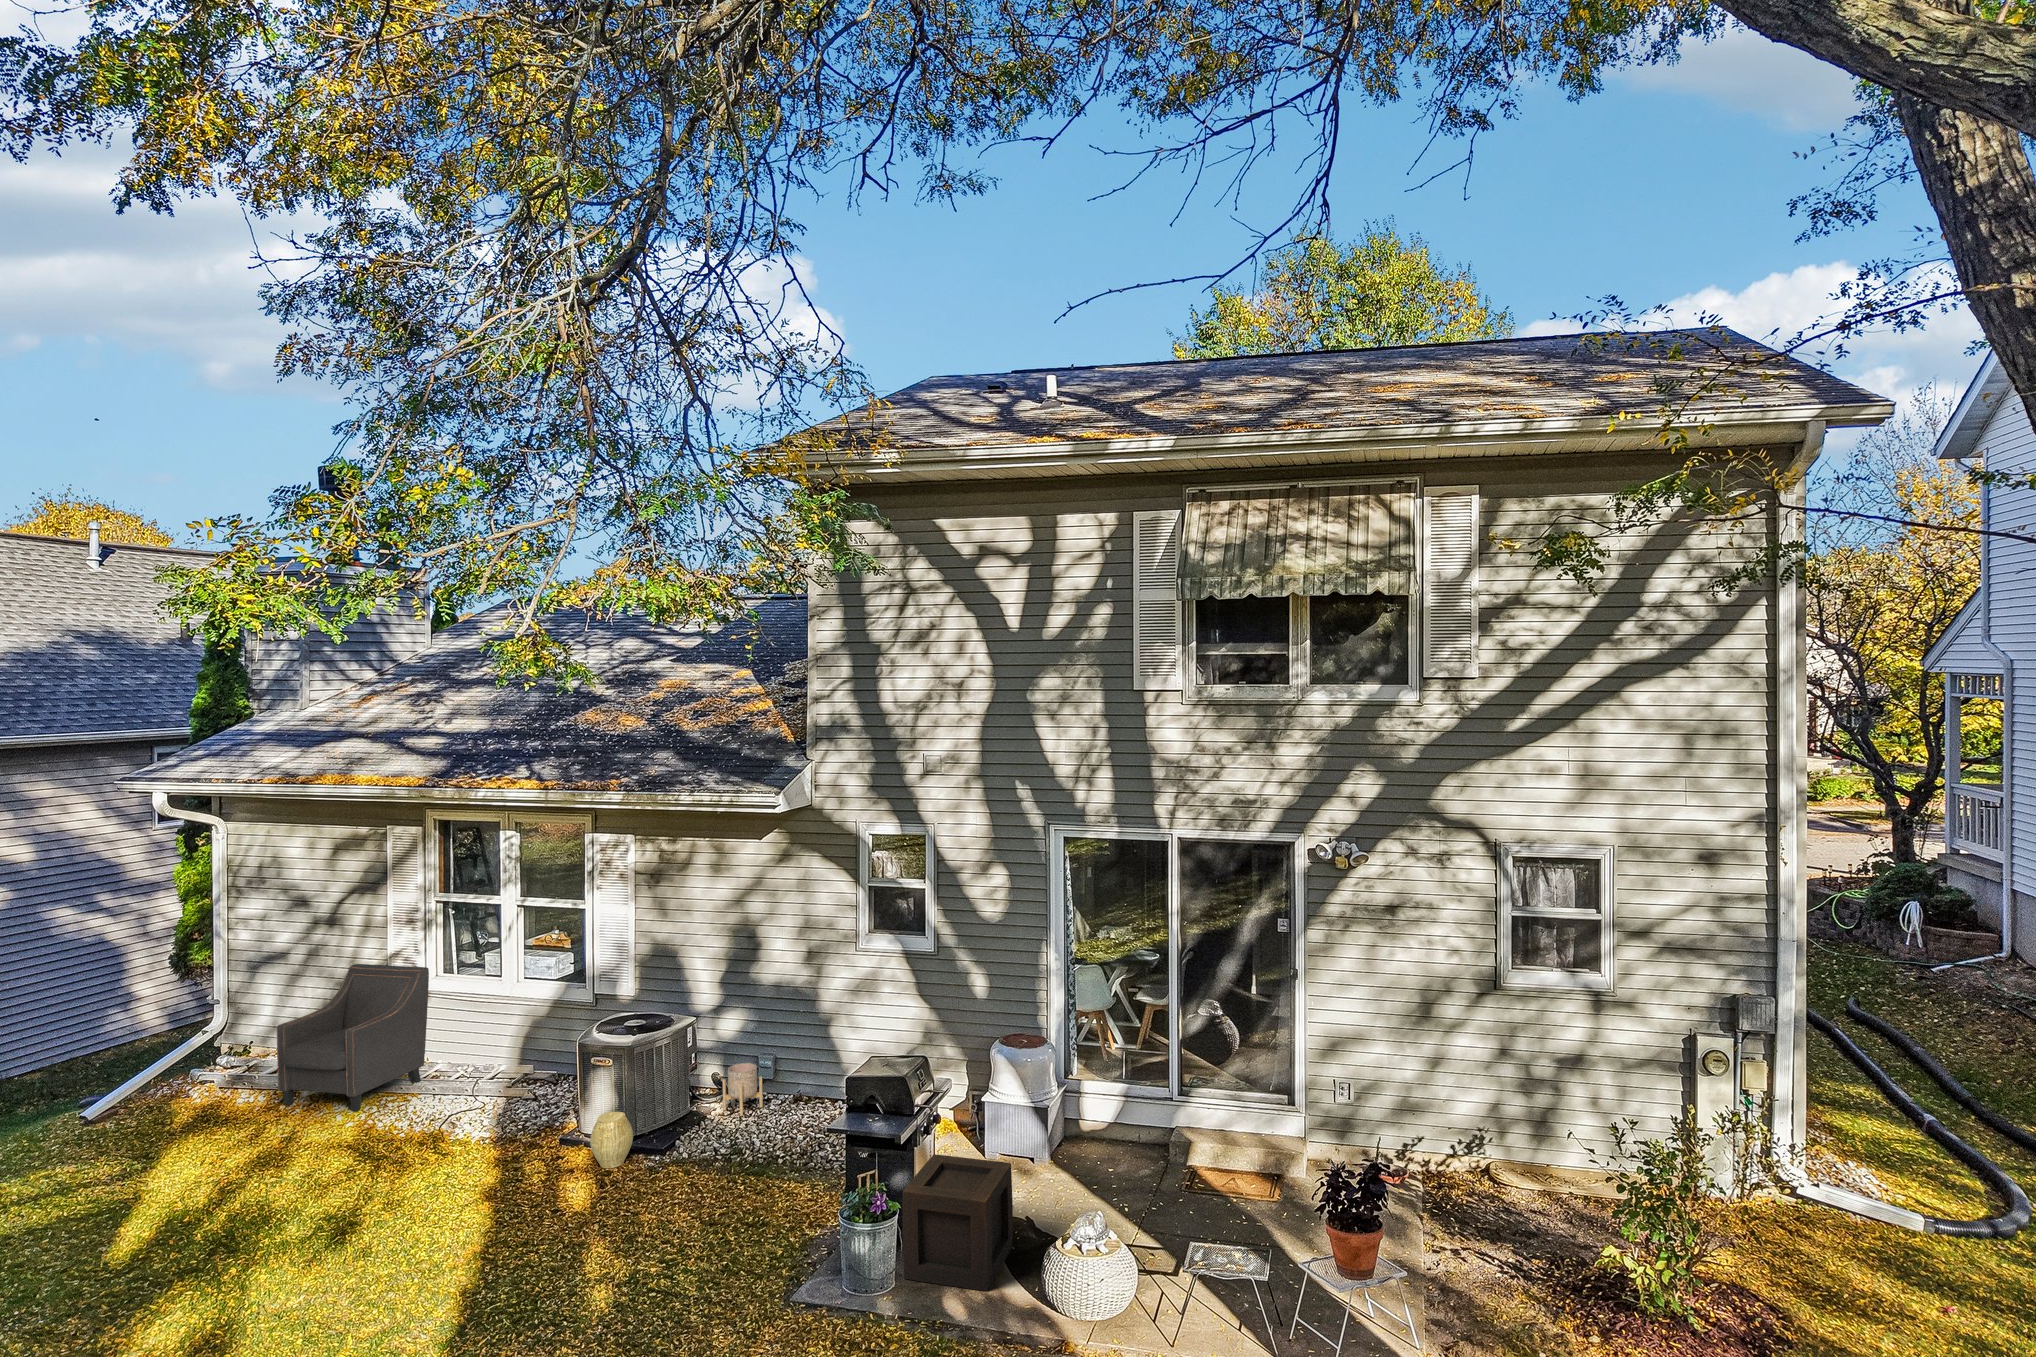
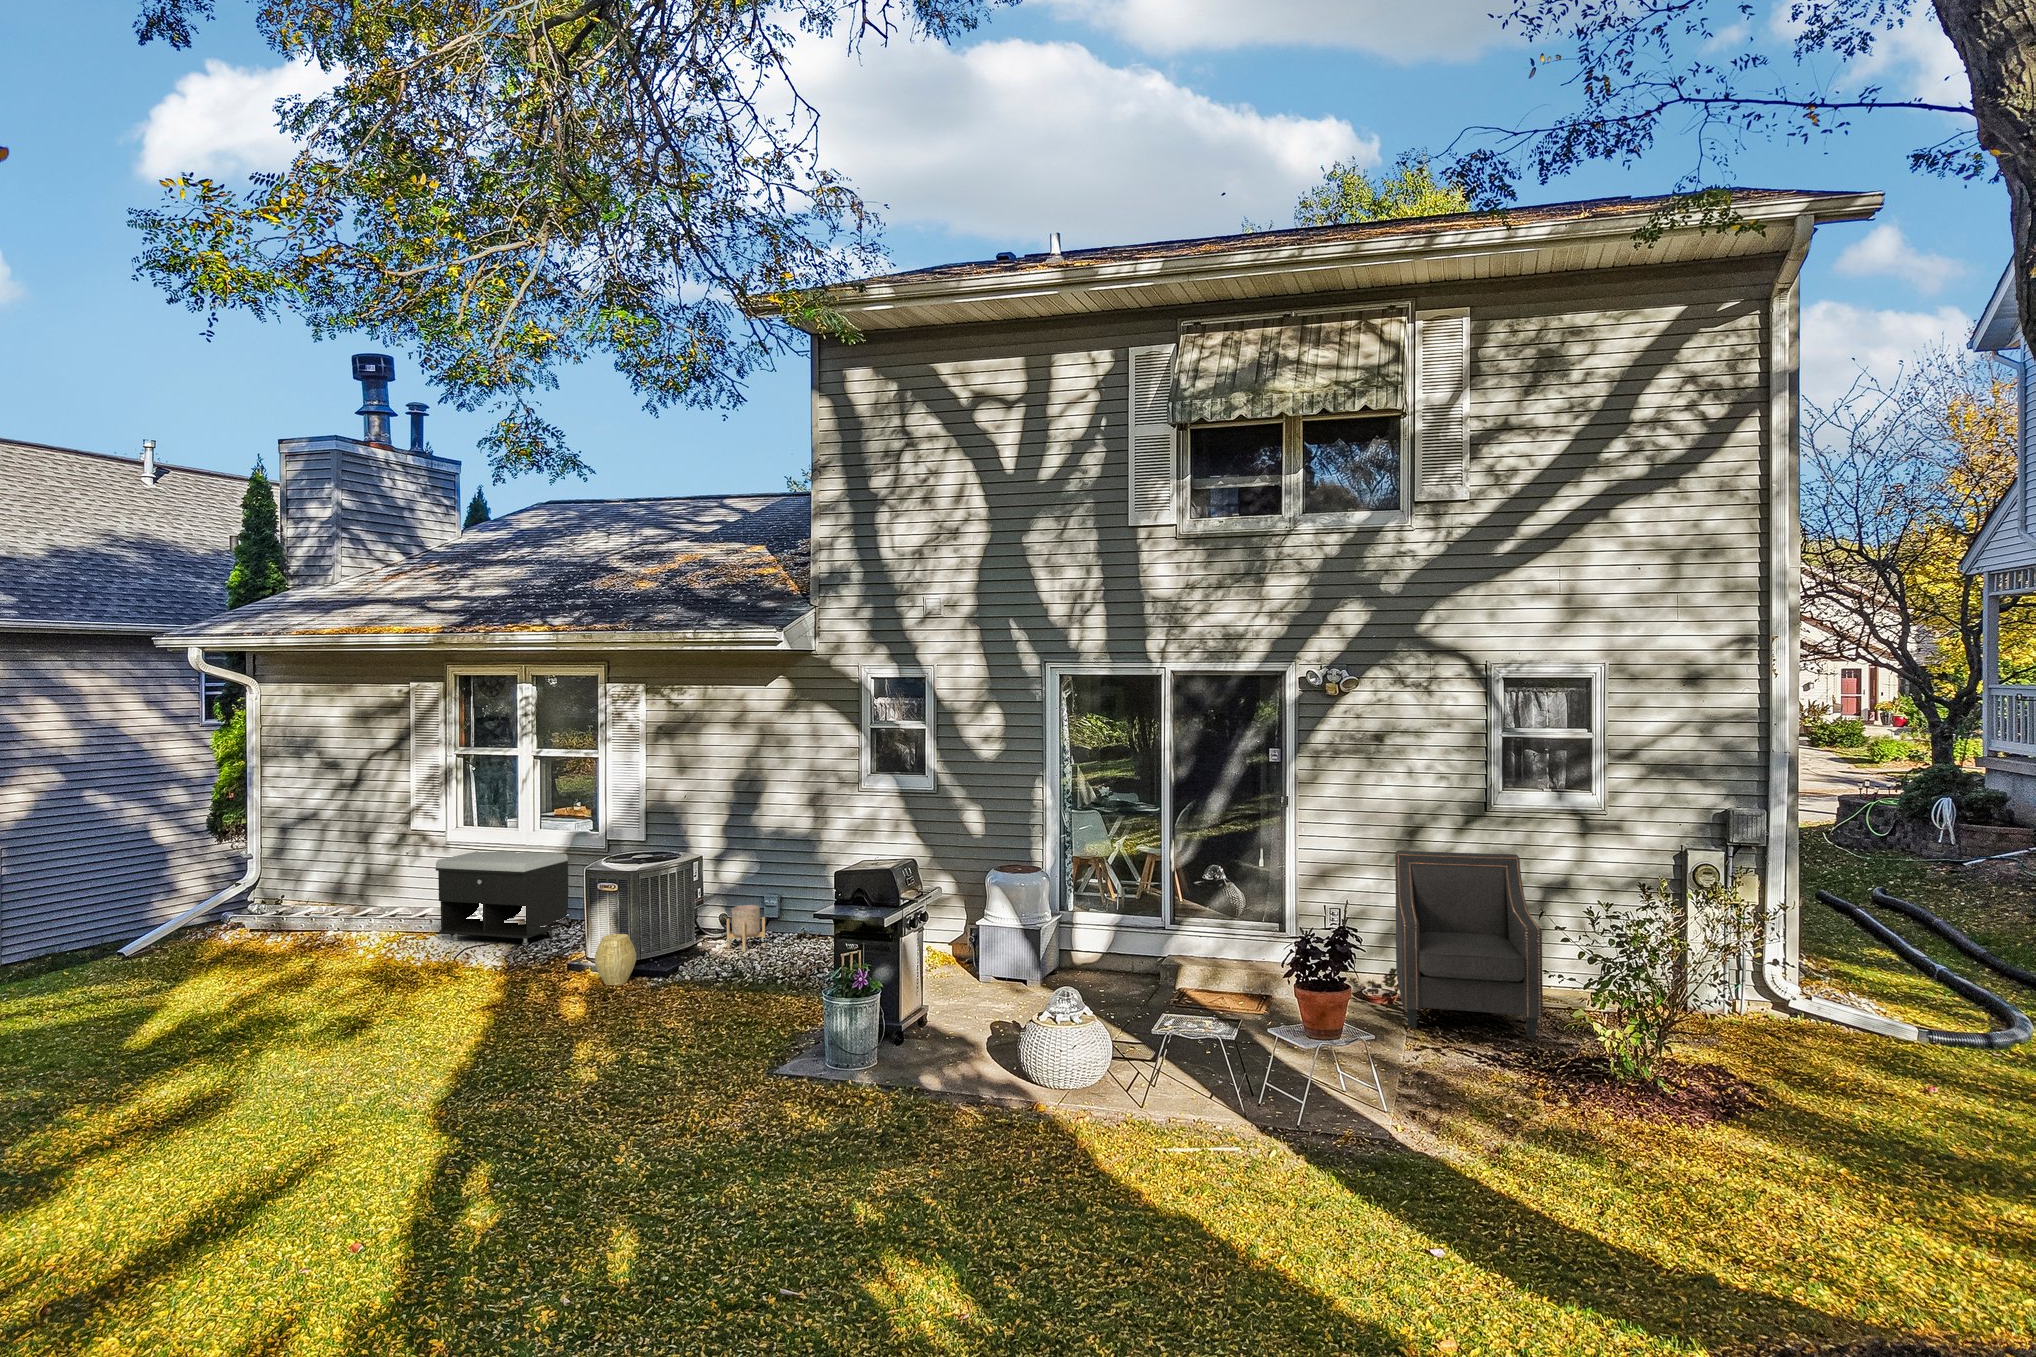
chair: present [277,964,429,1111] -> present [1395,851,1543,1038]
storage bench: none [416,1000,555,1106] -> present [436,851,569,945]
wooden crate: present [902,1154,1013,1291] -> none [884,951,994,1067]

